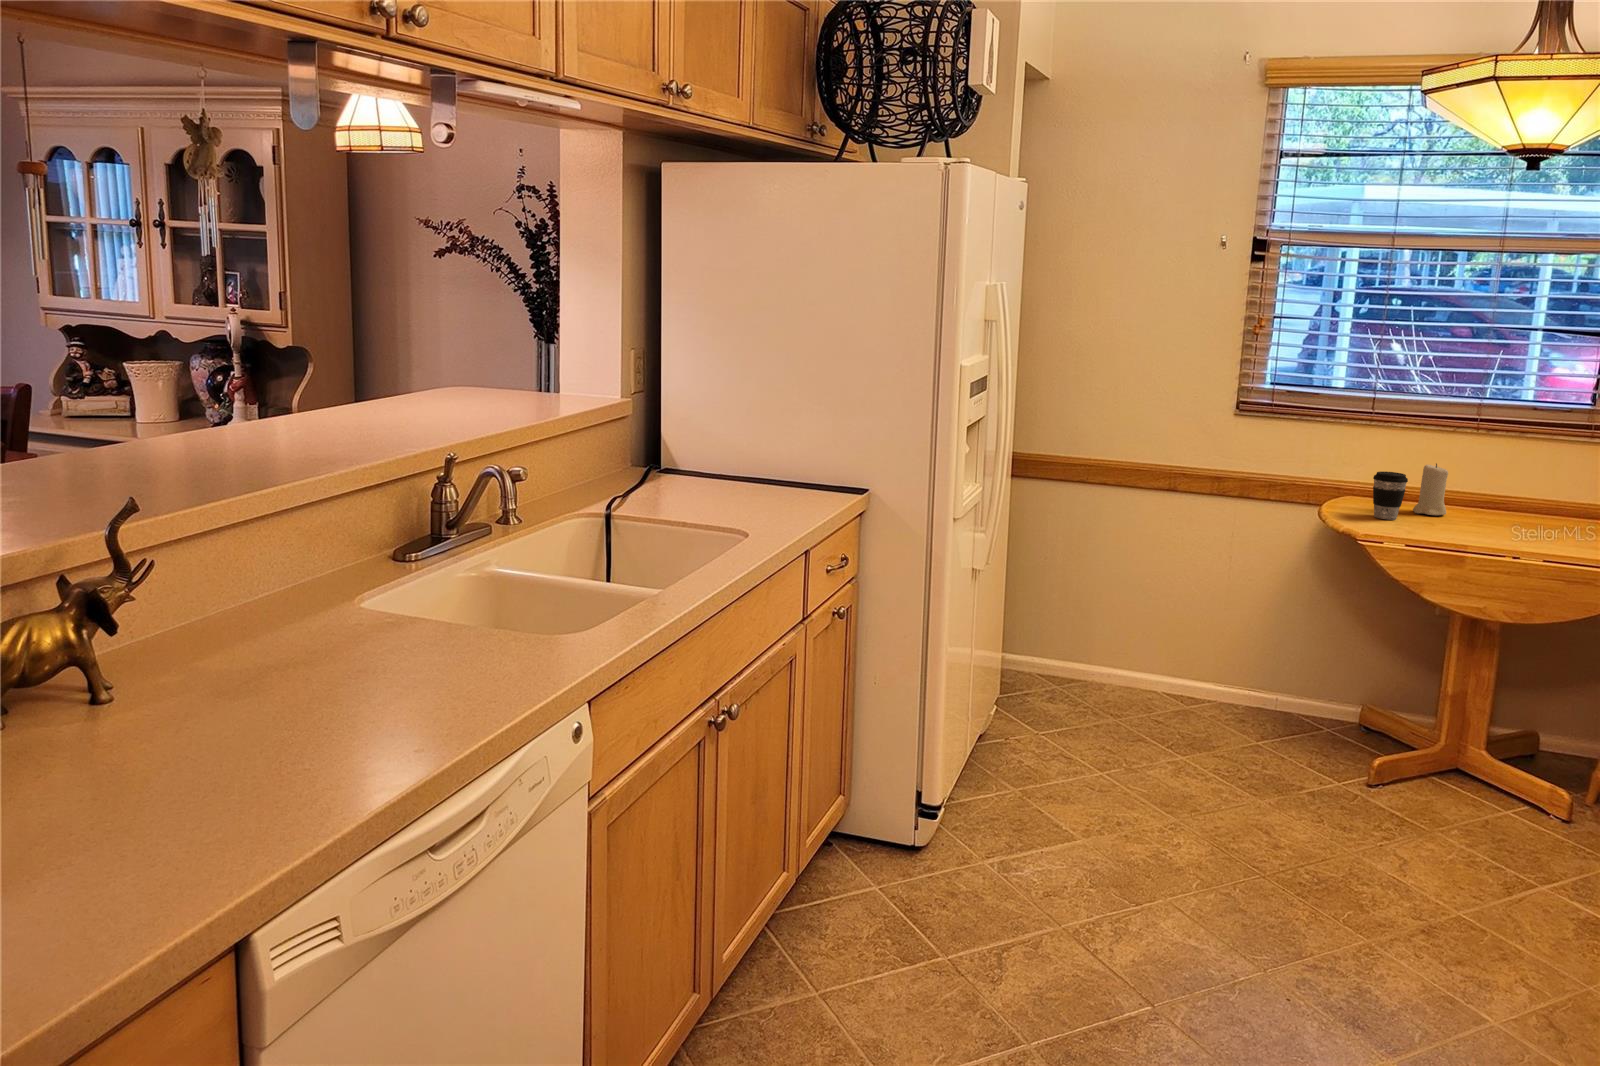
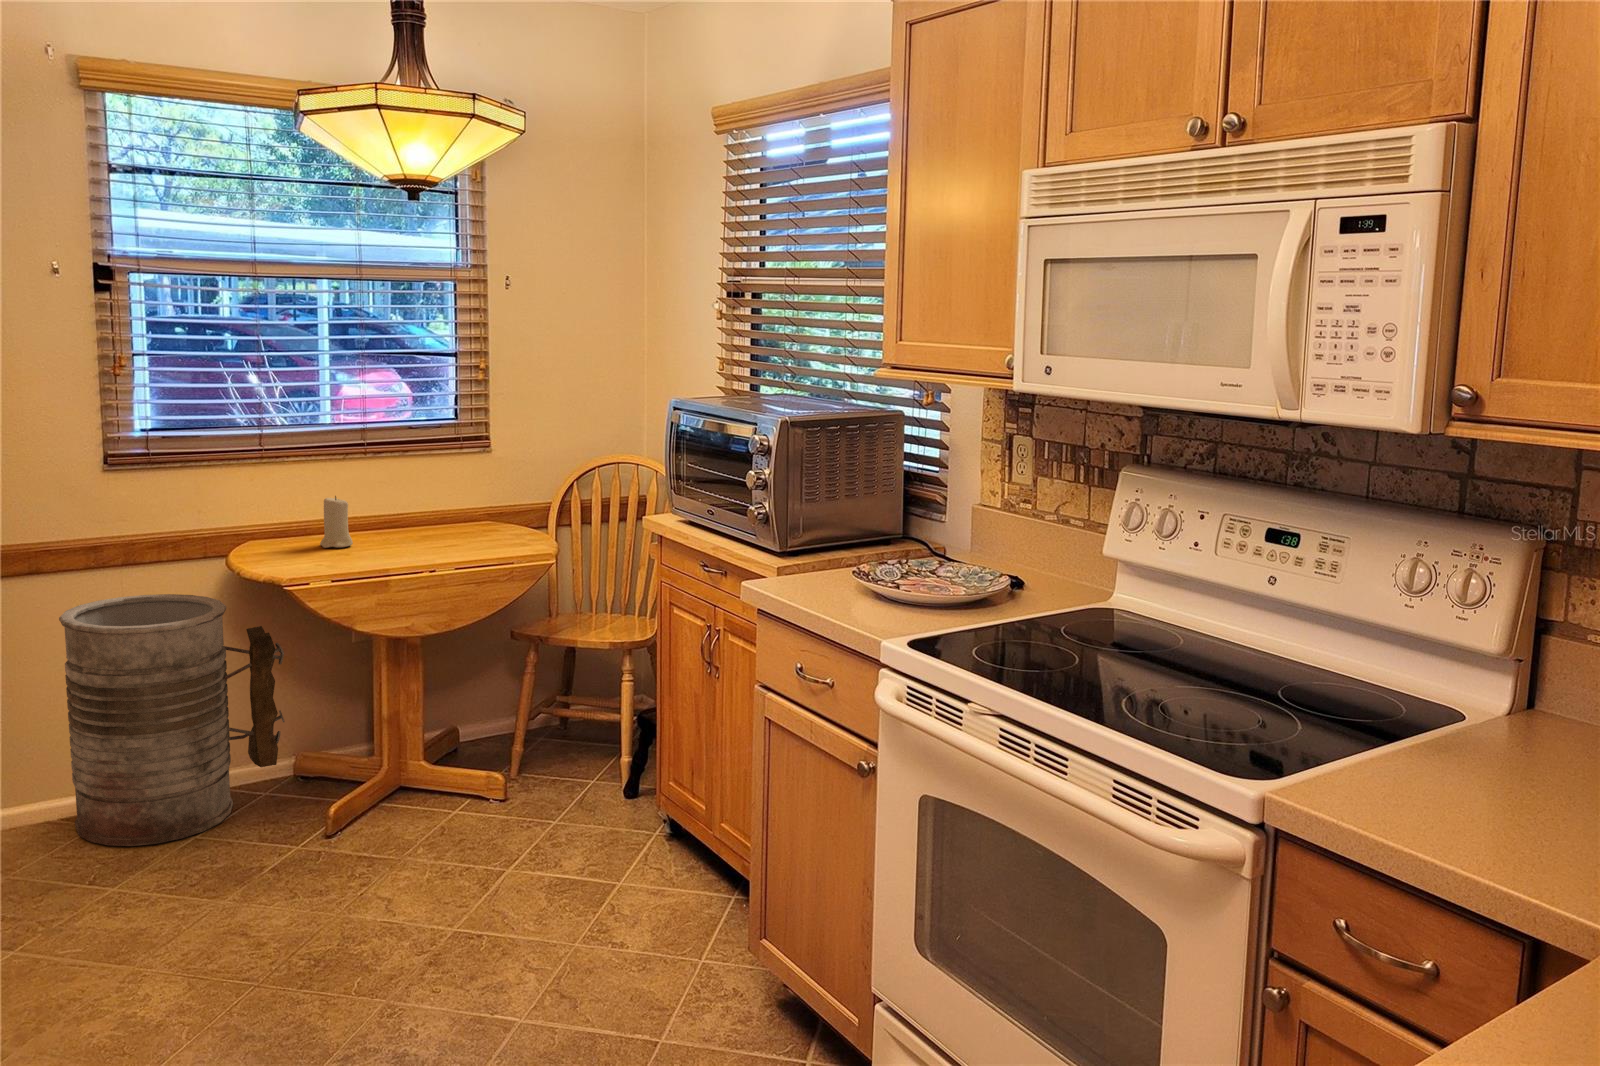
coffee cup: present [1373,472,1408,519] -> none [278,510,313,559]
trash can: none [1159,530,1358,749] -> present [59,594,285,846]

